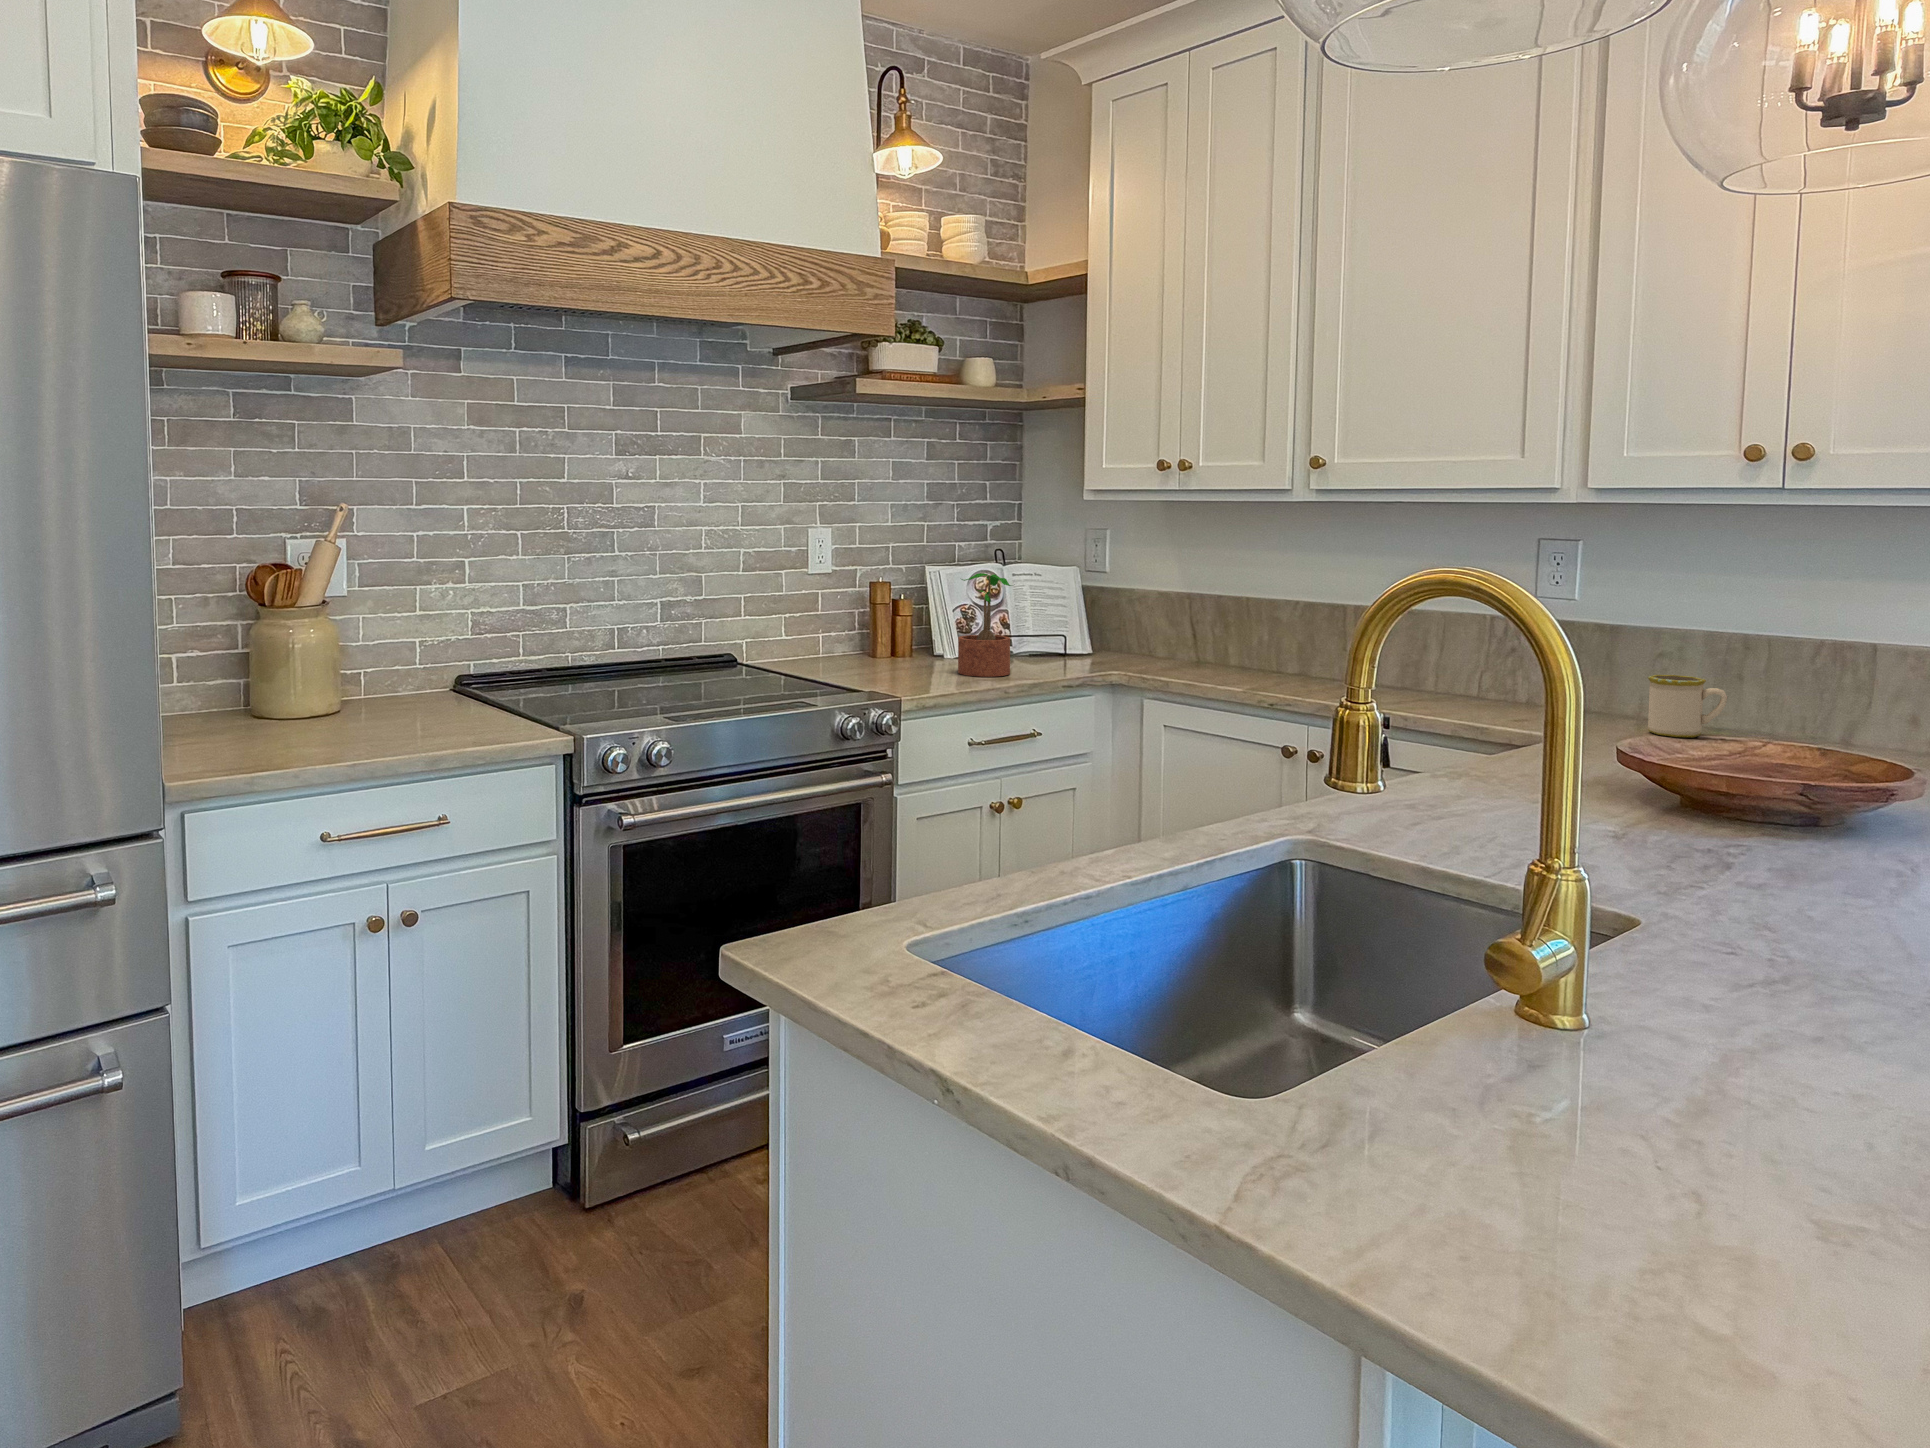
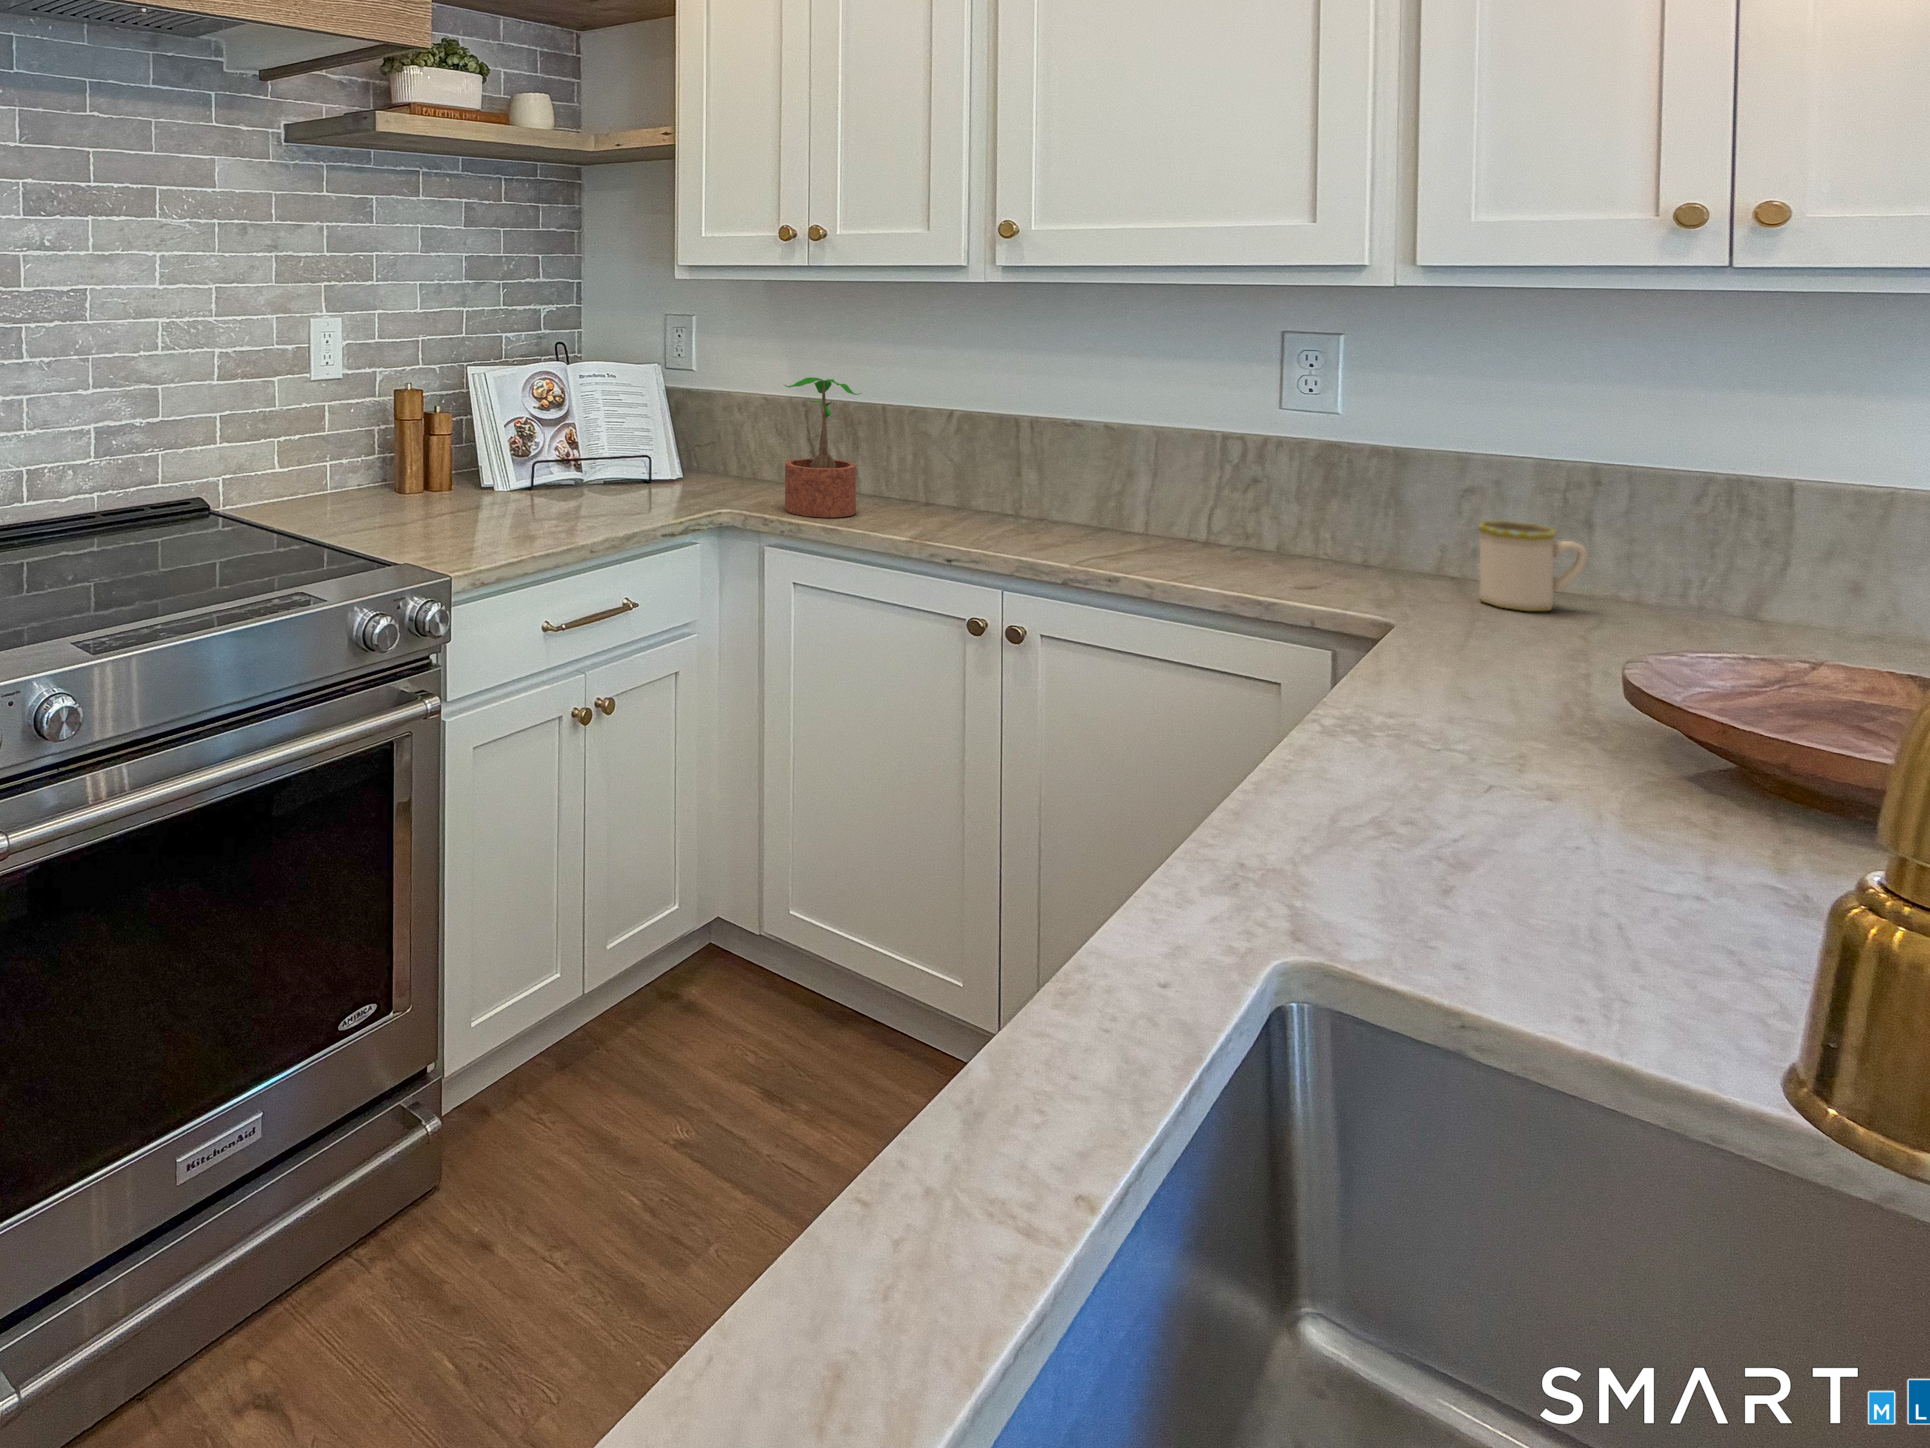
potted plant: present [958,573,1011,677] -> present [785,377,861,517]

